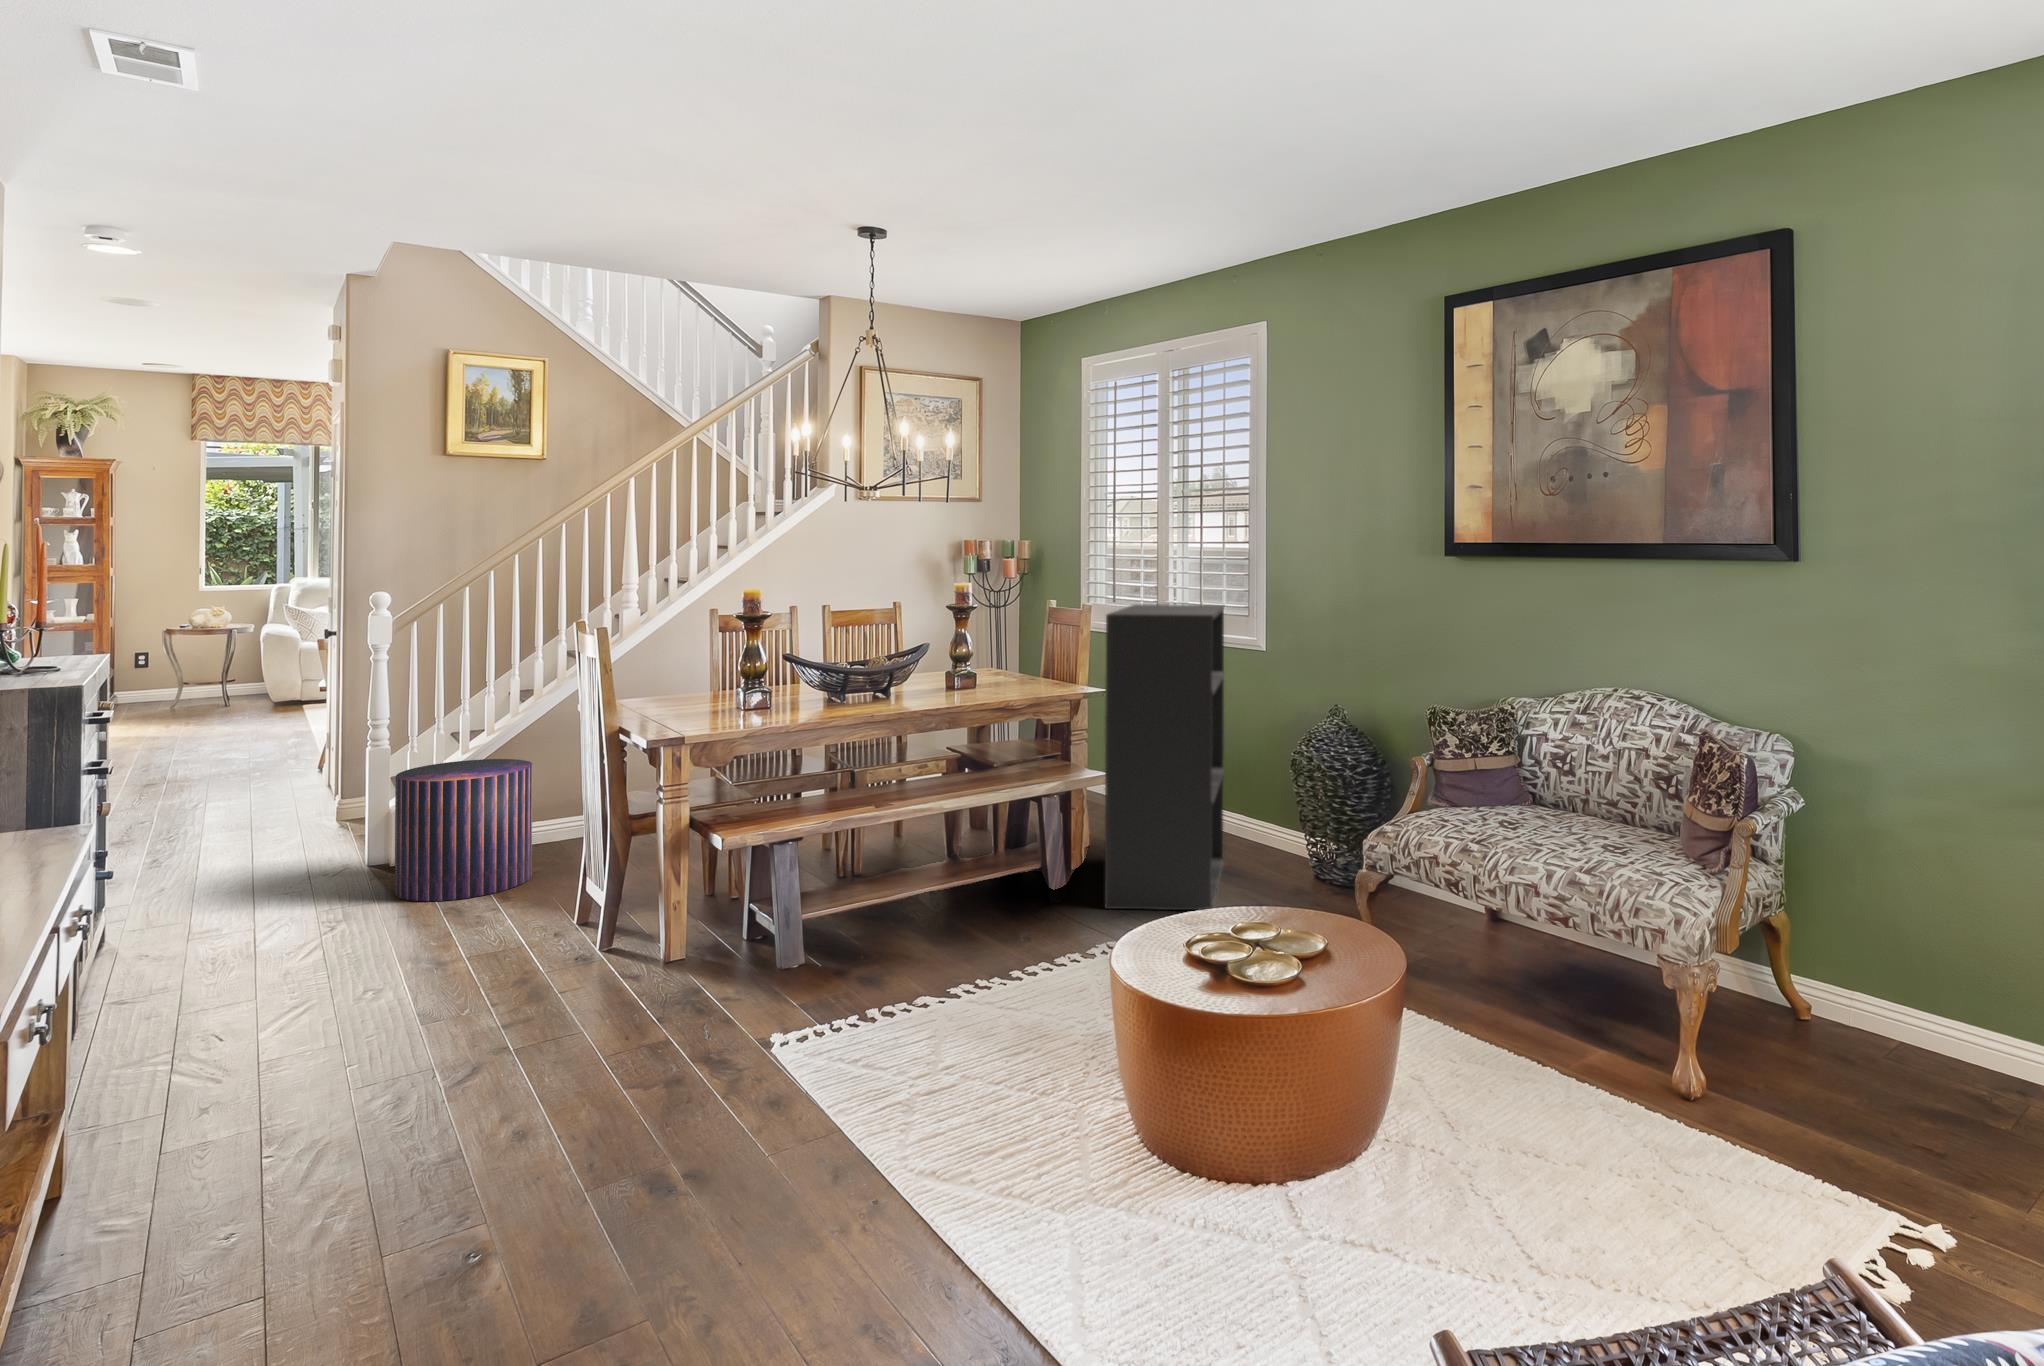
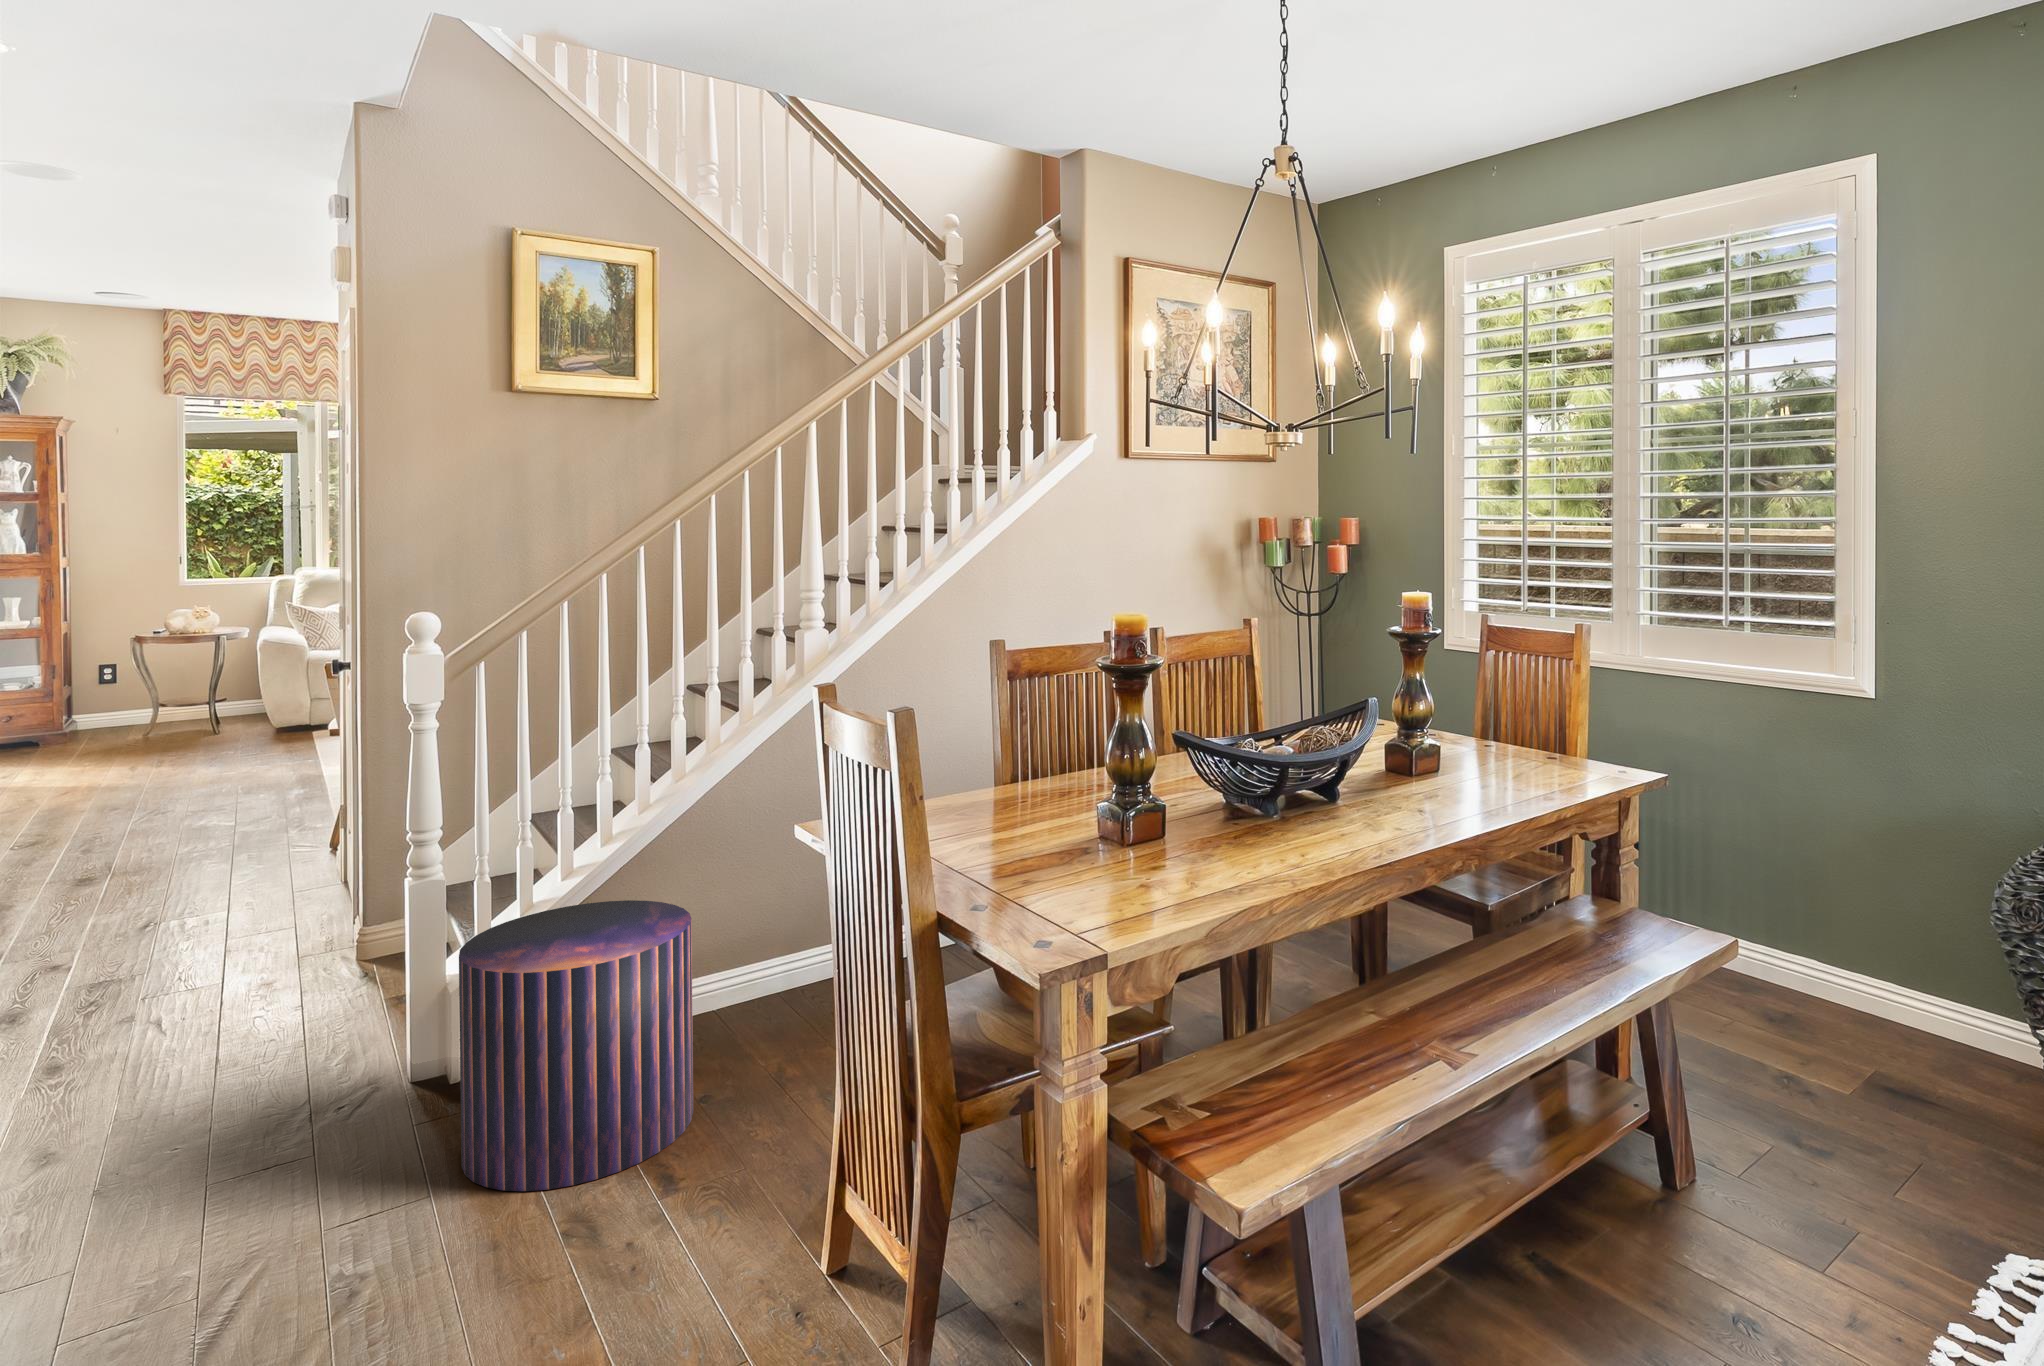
bookshelf: present [1105,604,1225,910] -> none [1682,629,1990,1218]

